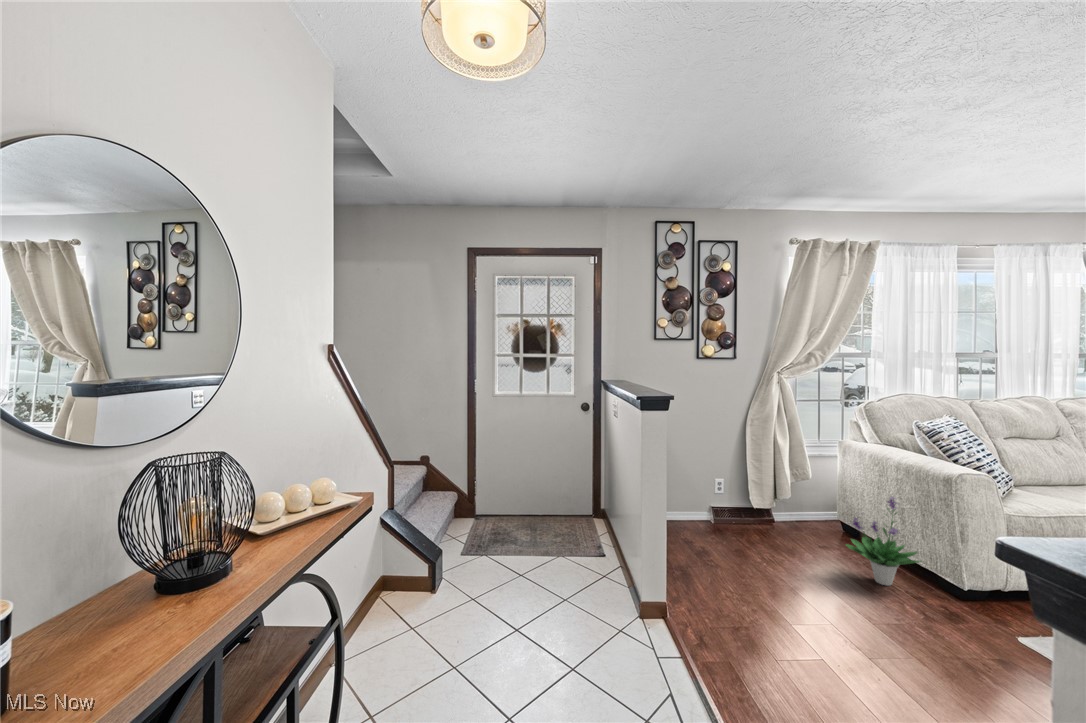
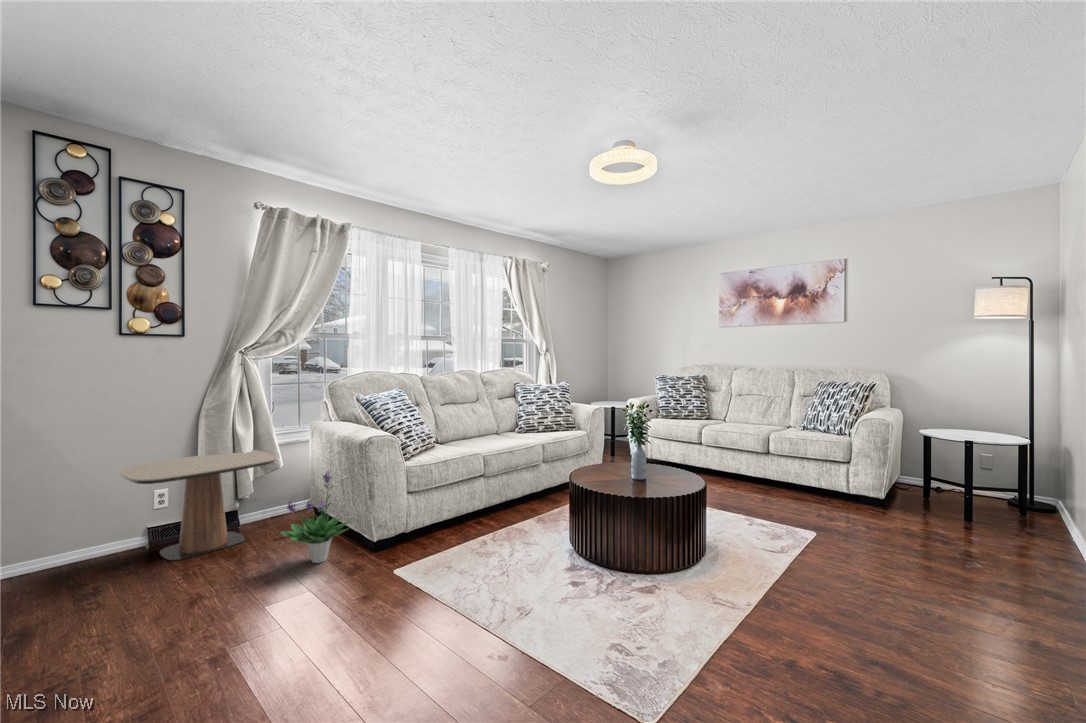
side table: none [702,457,819,542] -> present [120,450,277,560]

